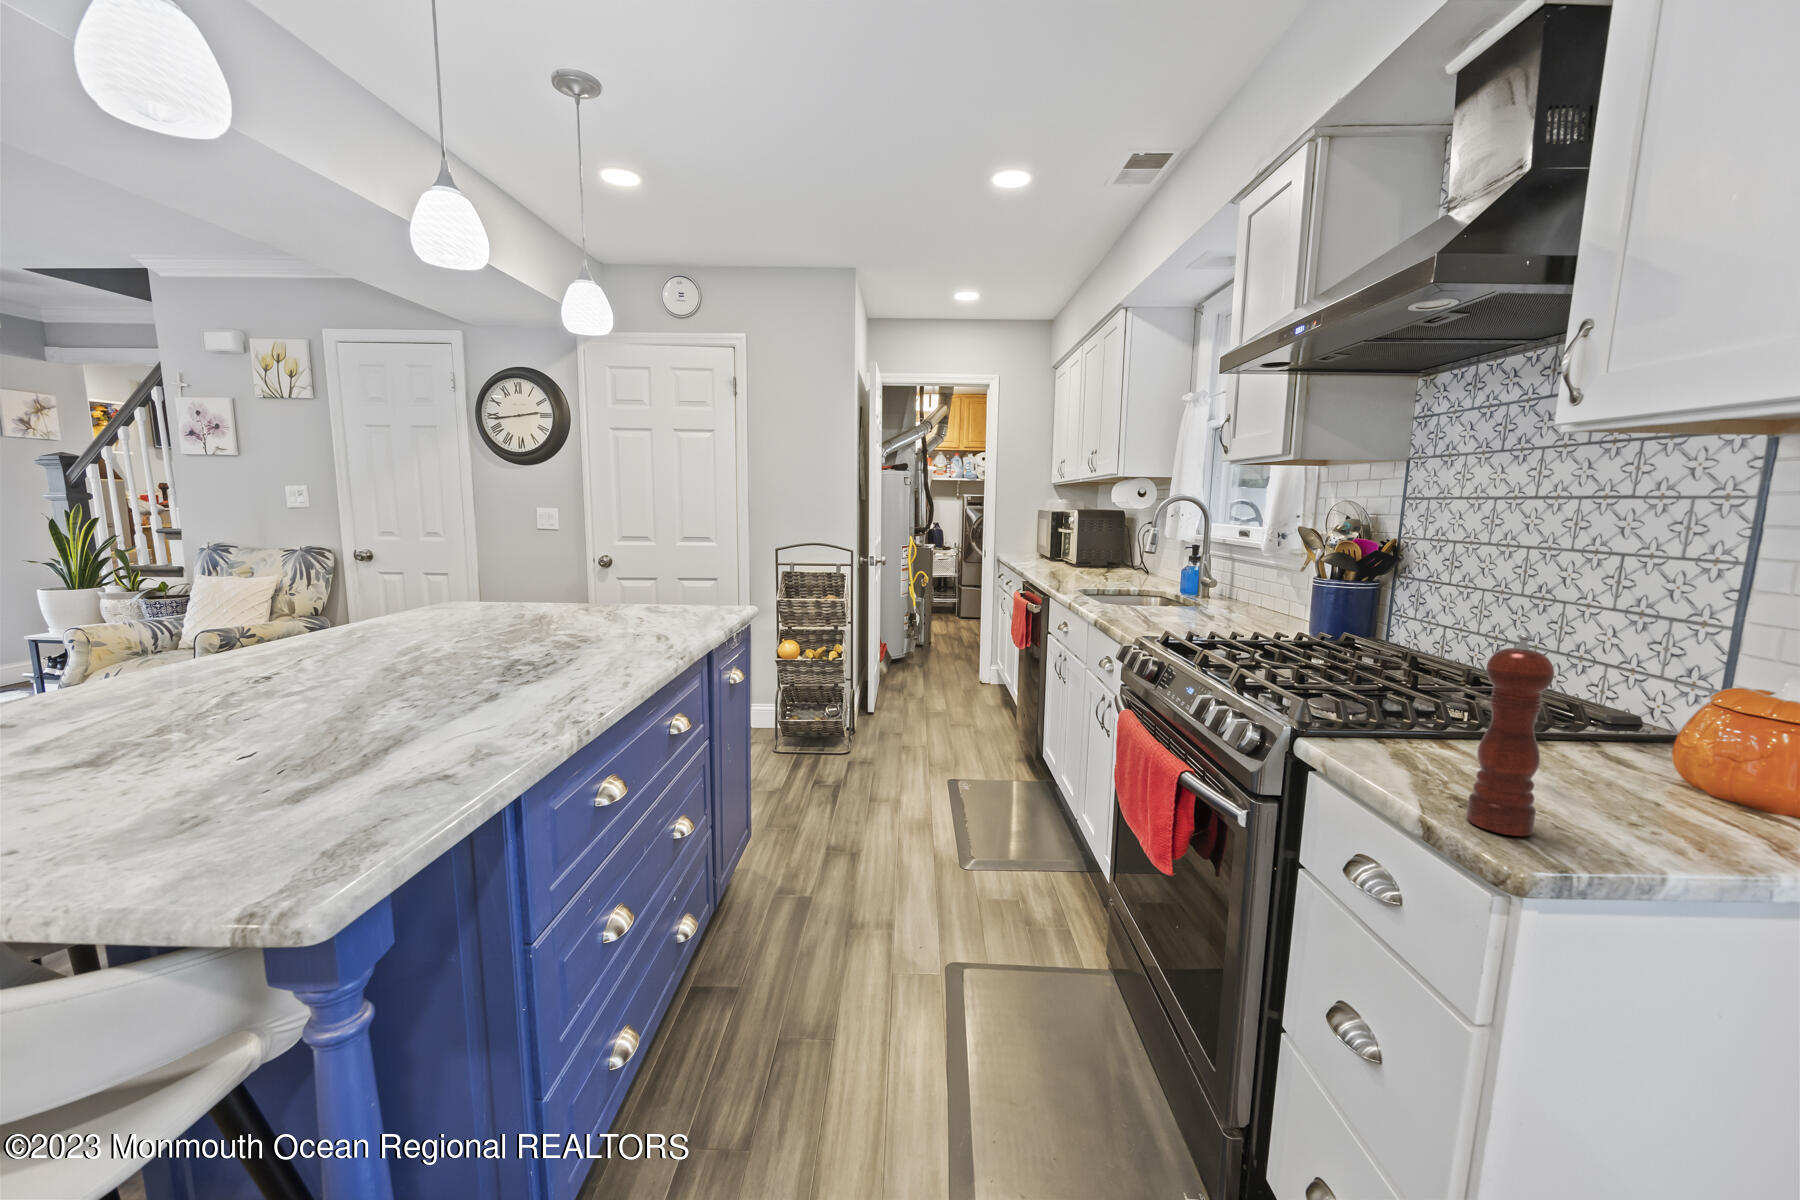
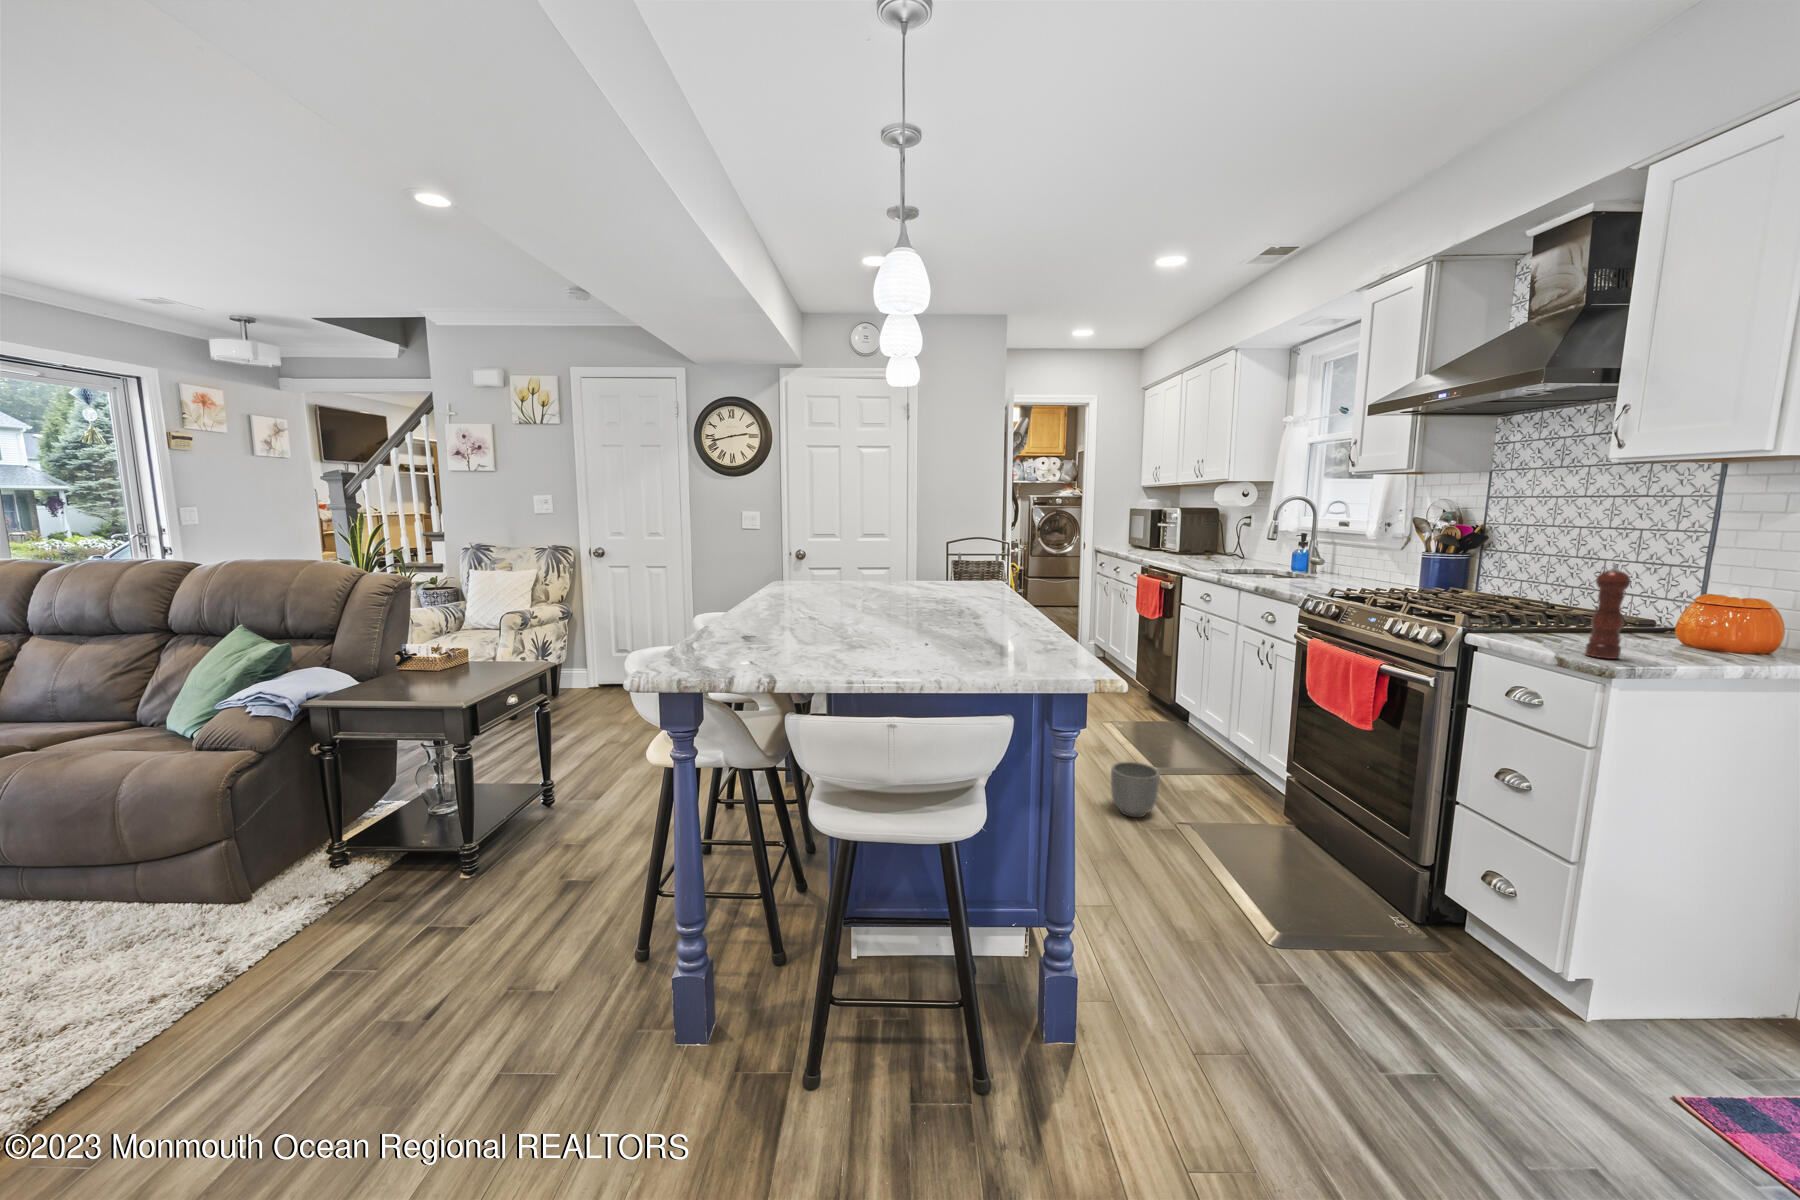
planter: none [862,871,929,958] -> present [1111,762,1160,817]

